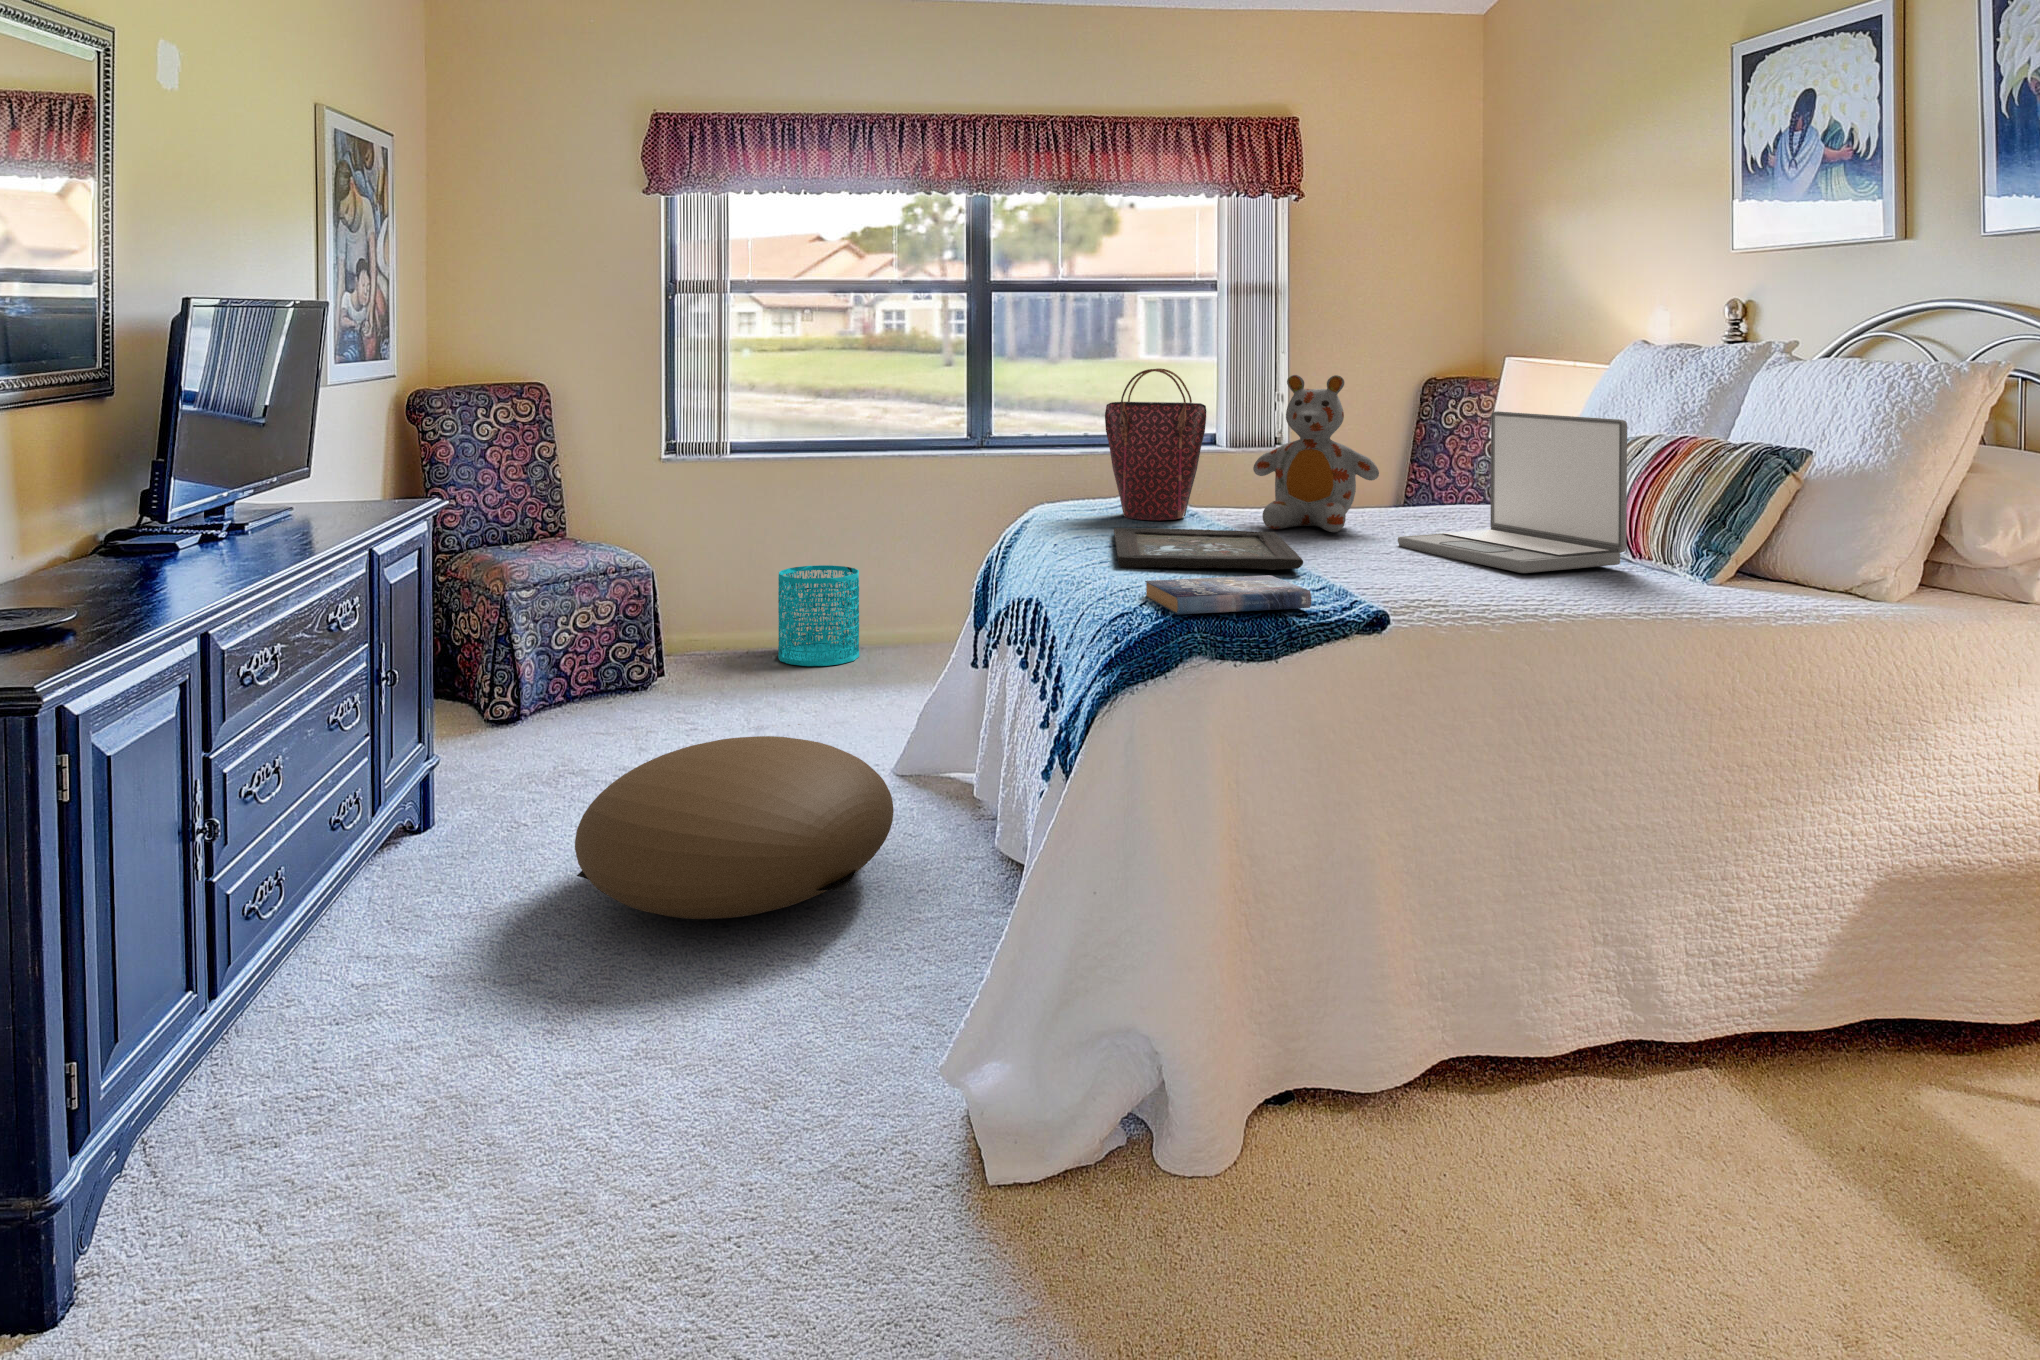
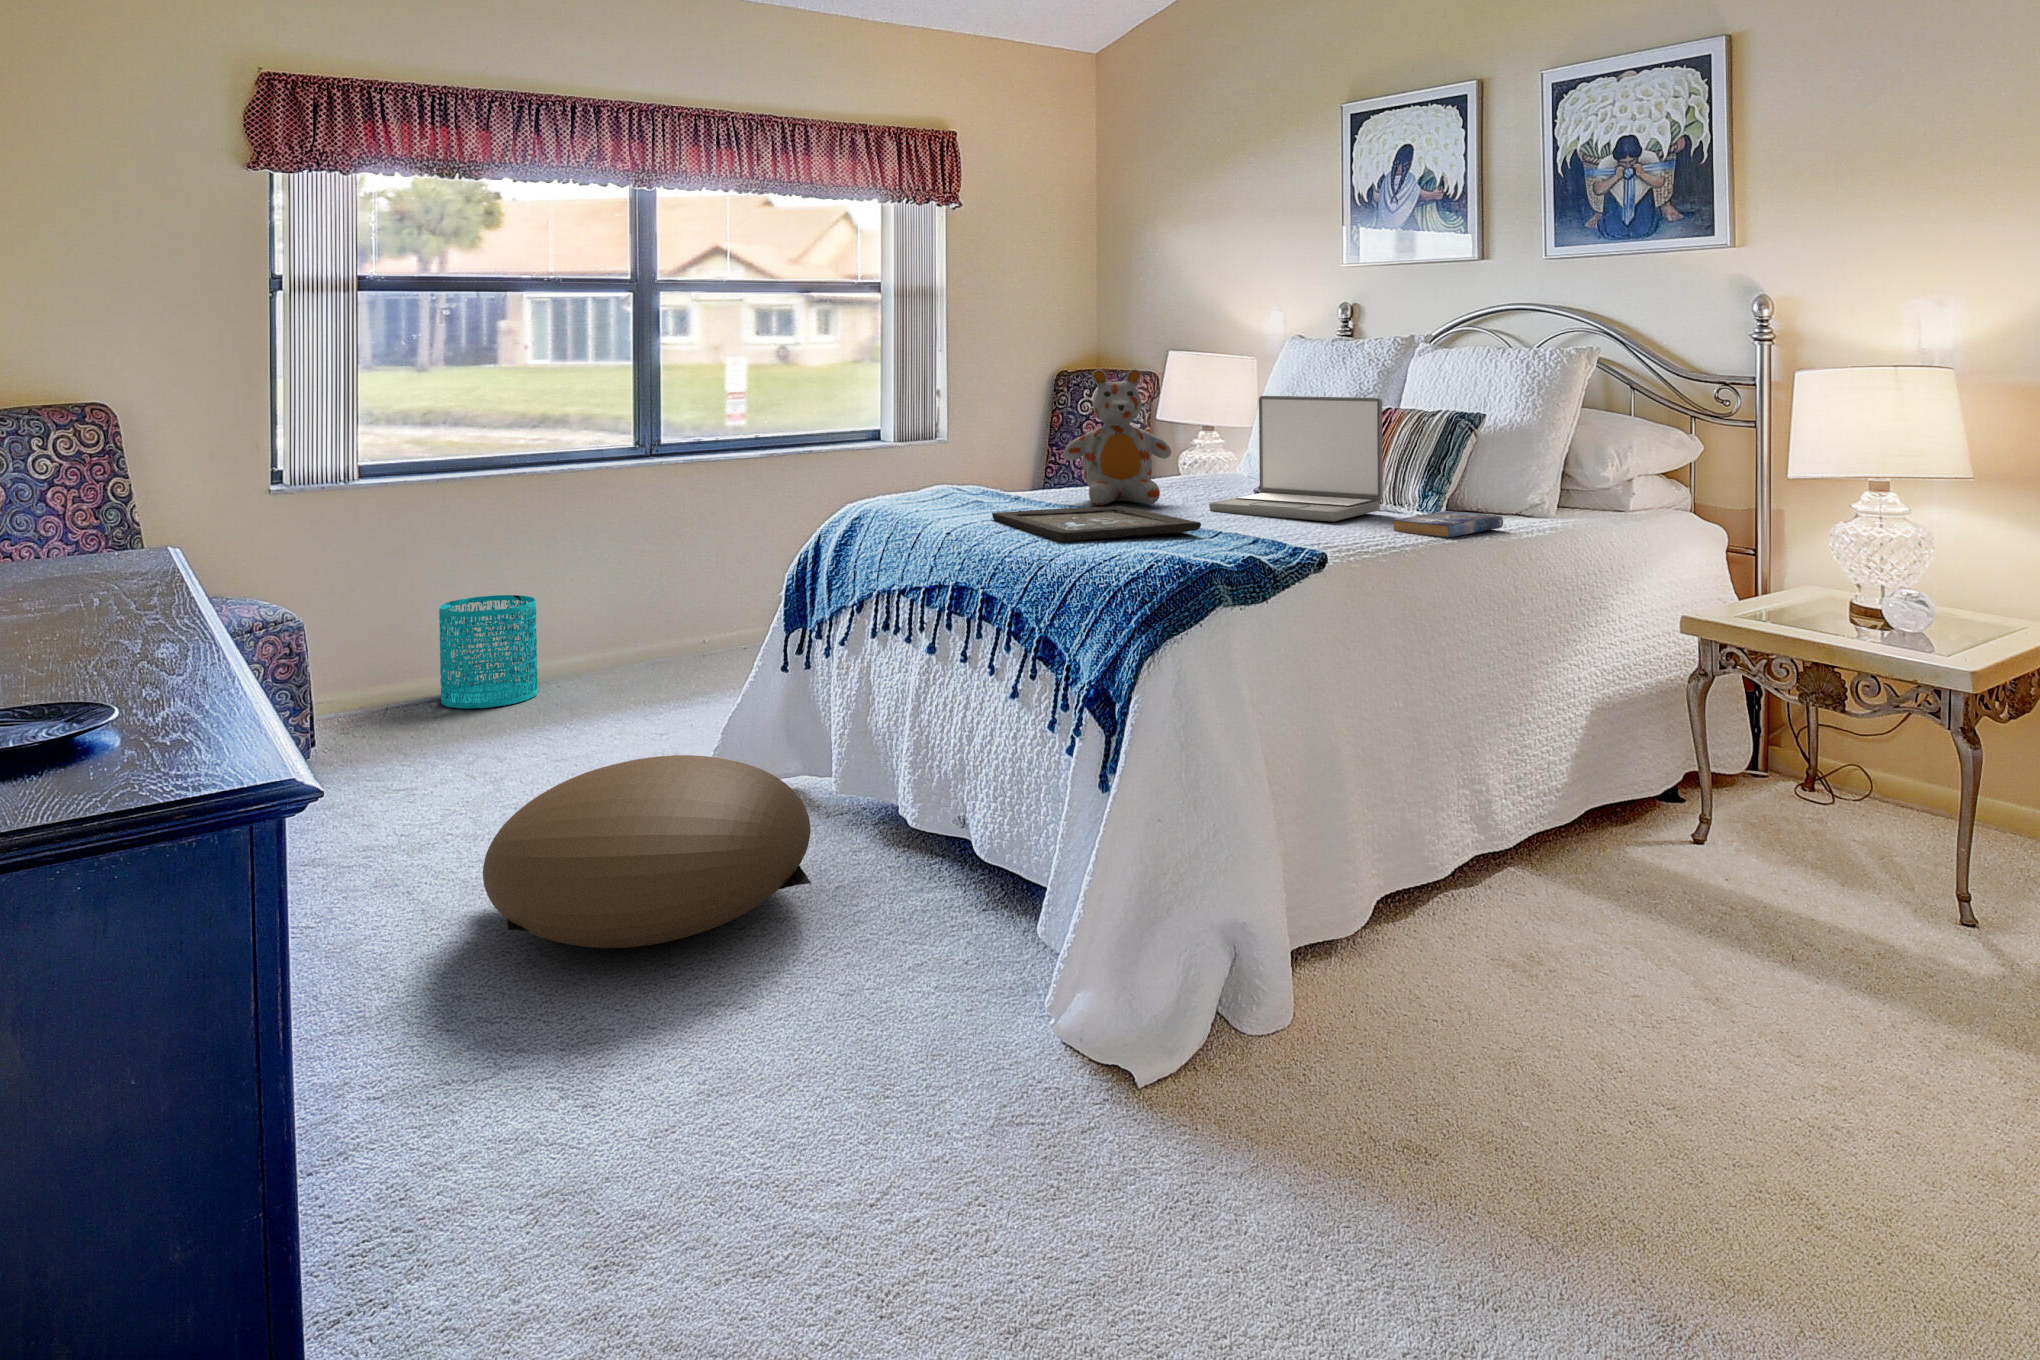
handbag: present [1105,368,1206,520] -> none [937,367,1031,506]
book: present [1145,575,1311,615] -> present [1393,511,1503,538]

